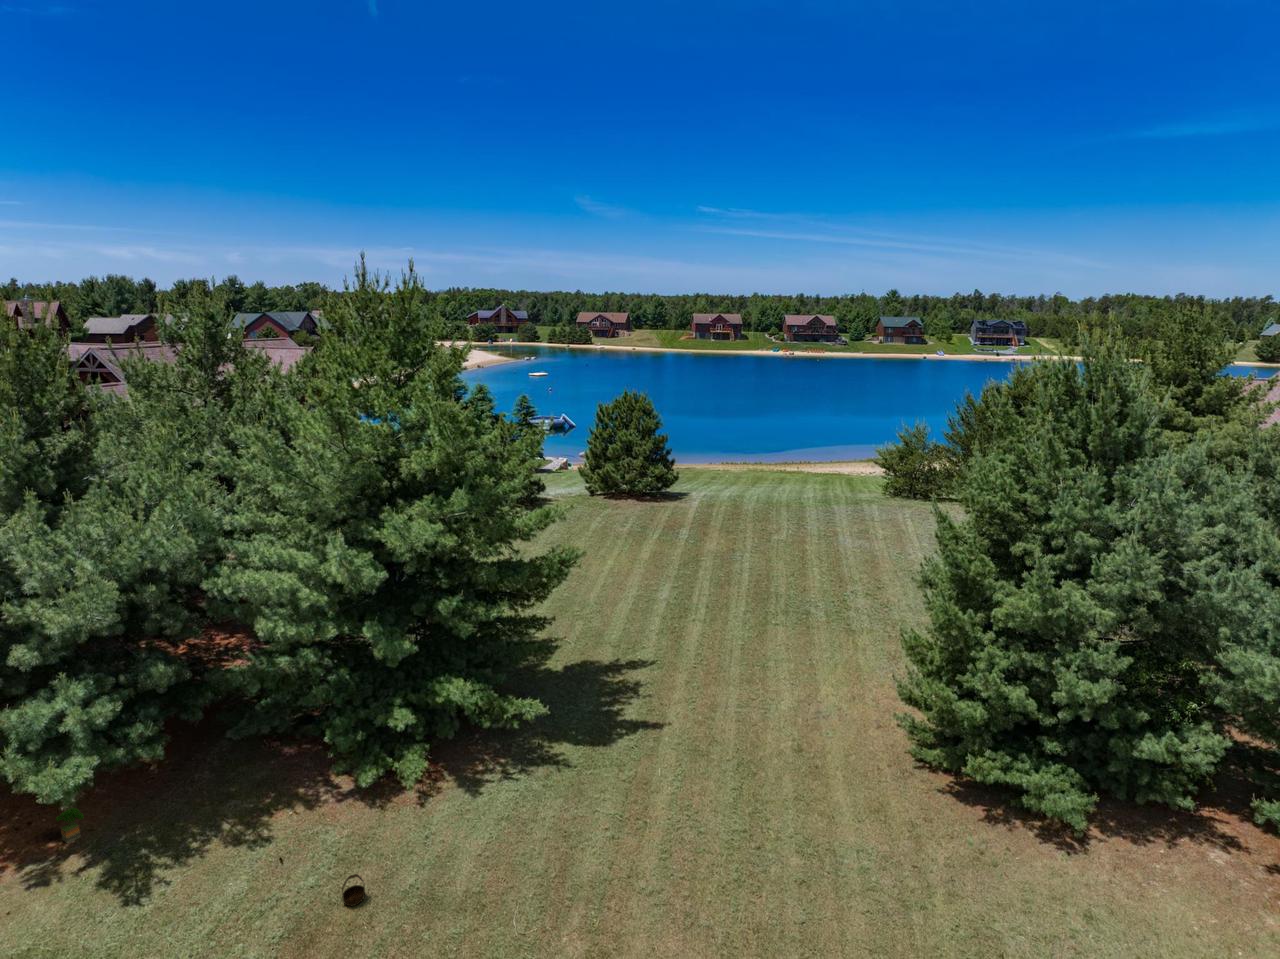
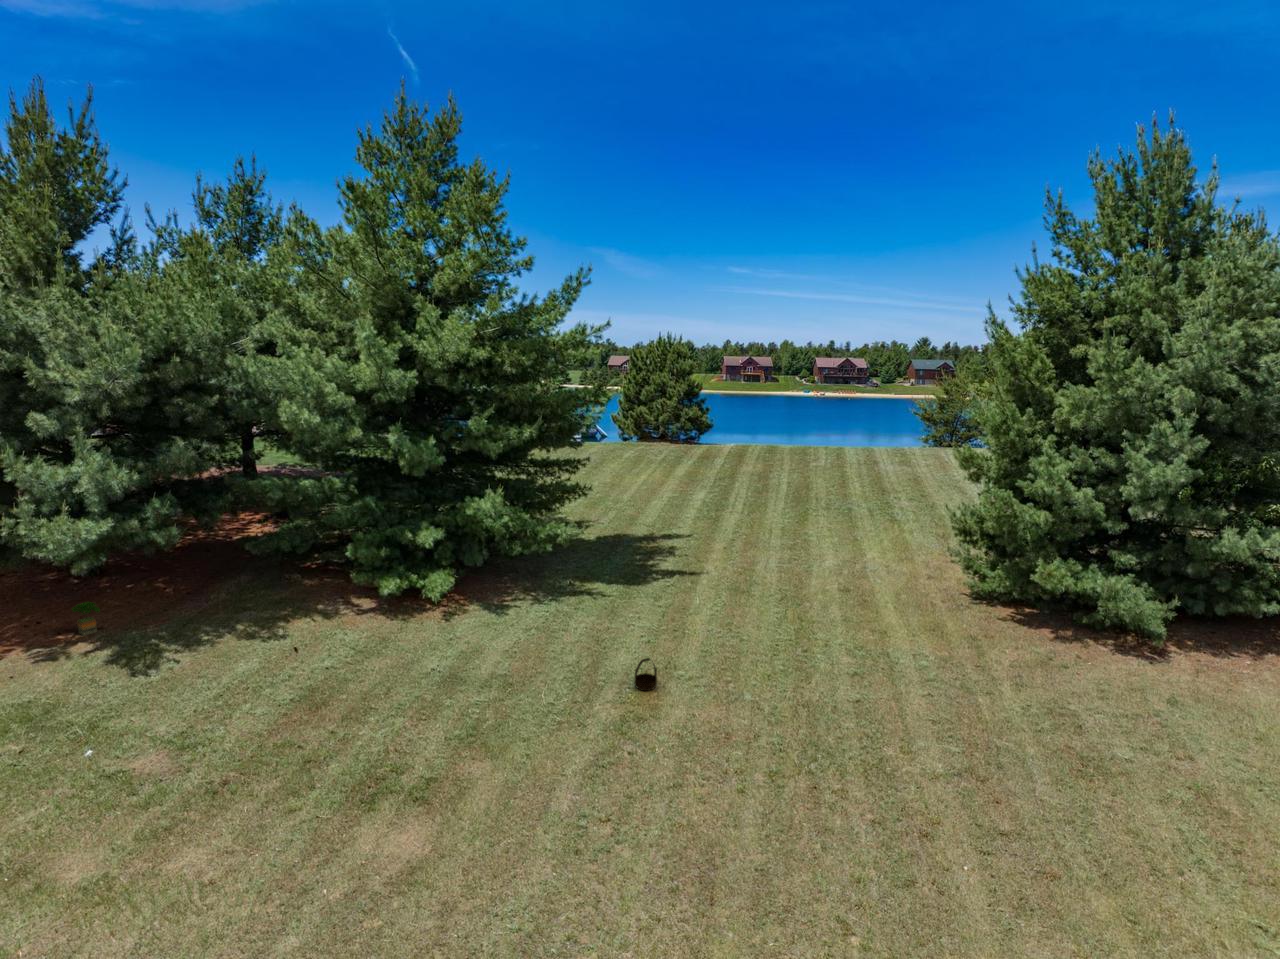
basket: present [342,874,365,906] -> present [634,658,657,691]

